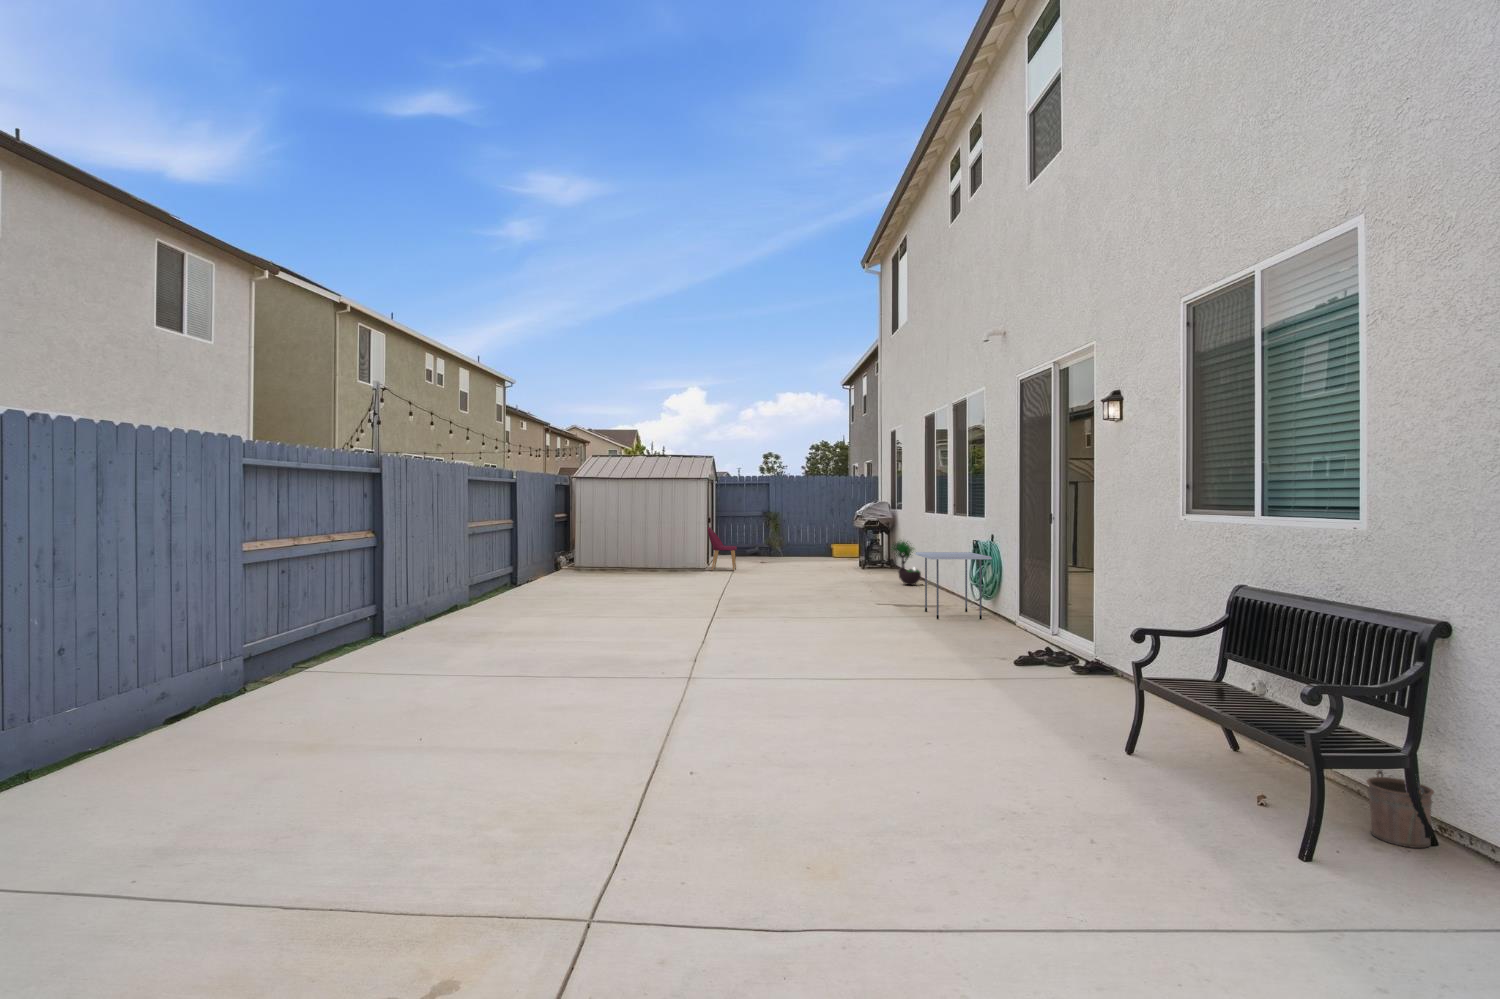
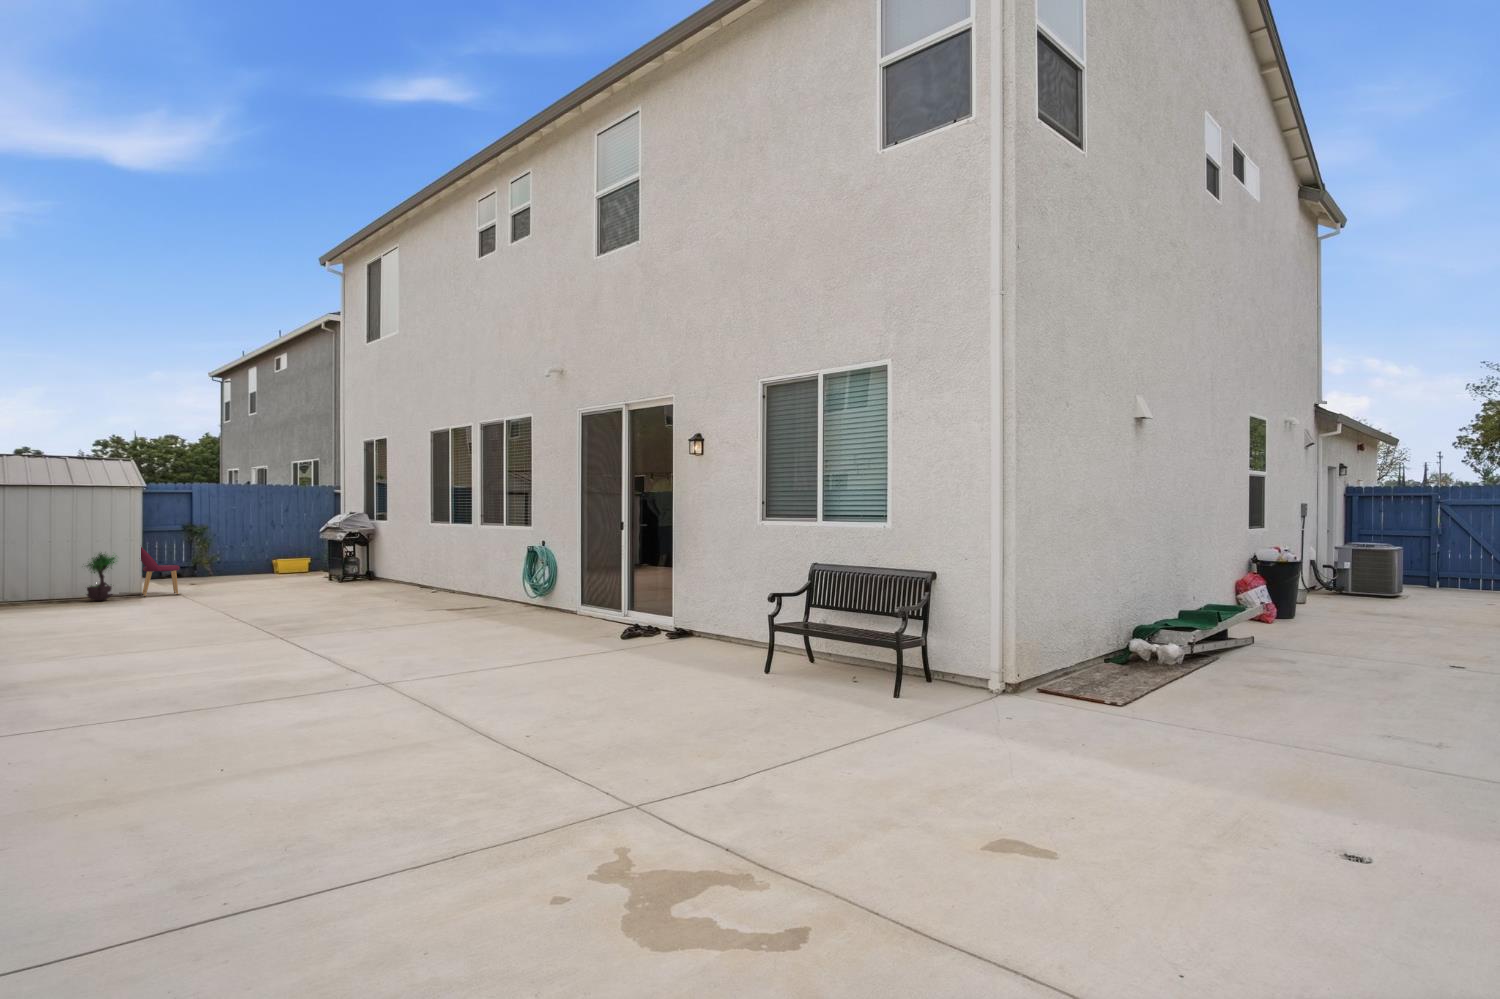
potted tree: present [891,541,921,585] -> present [87,553,116,601]
dining table: present [915,552,992,619] -> none [470,557,550,617]
bucket: present [1367,770,1434,848] -> none [900,639,927,685]

